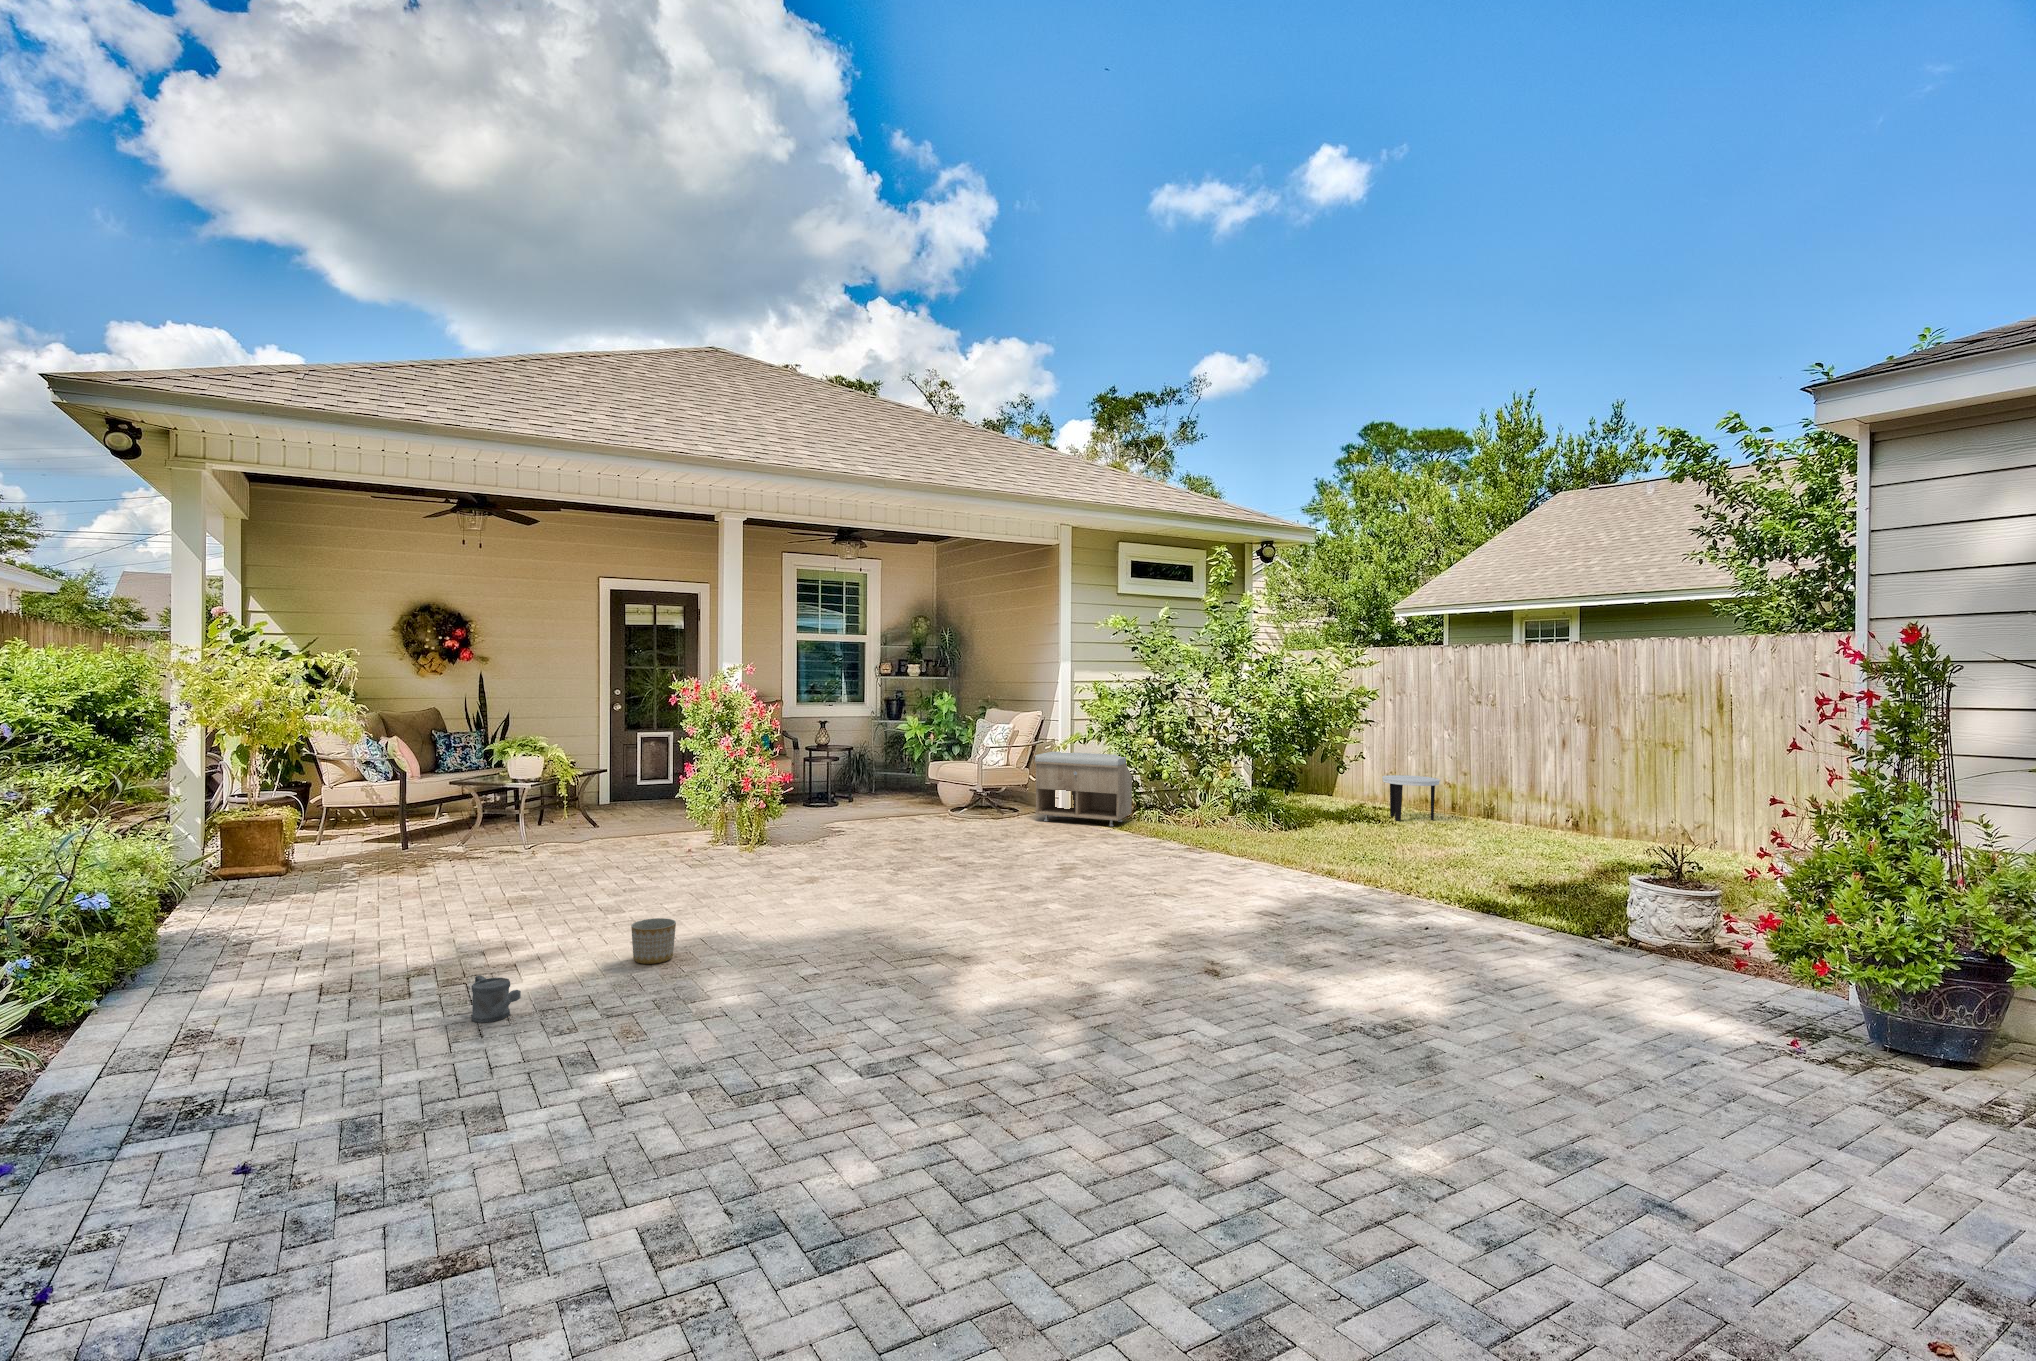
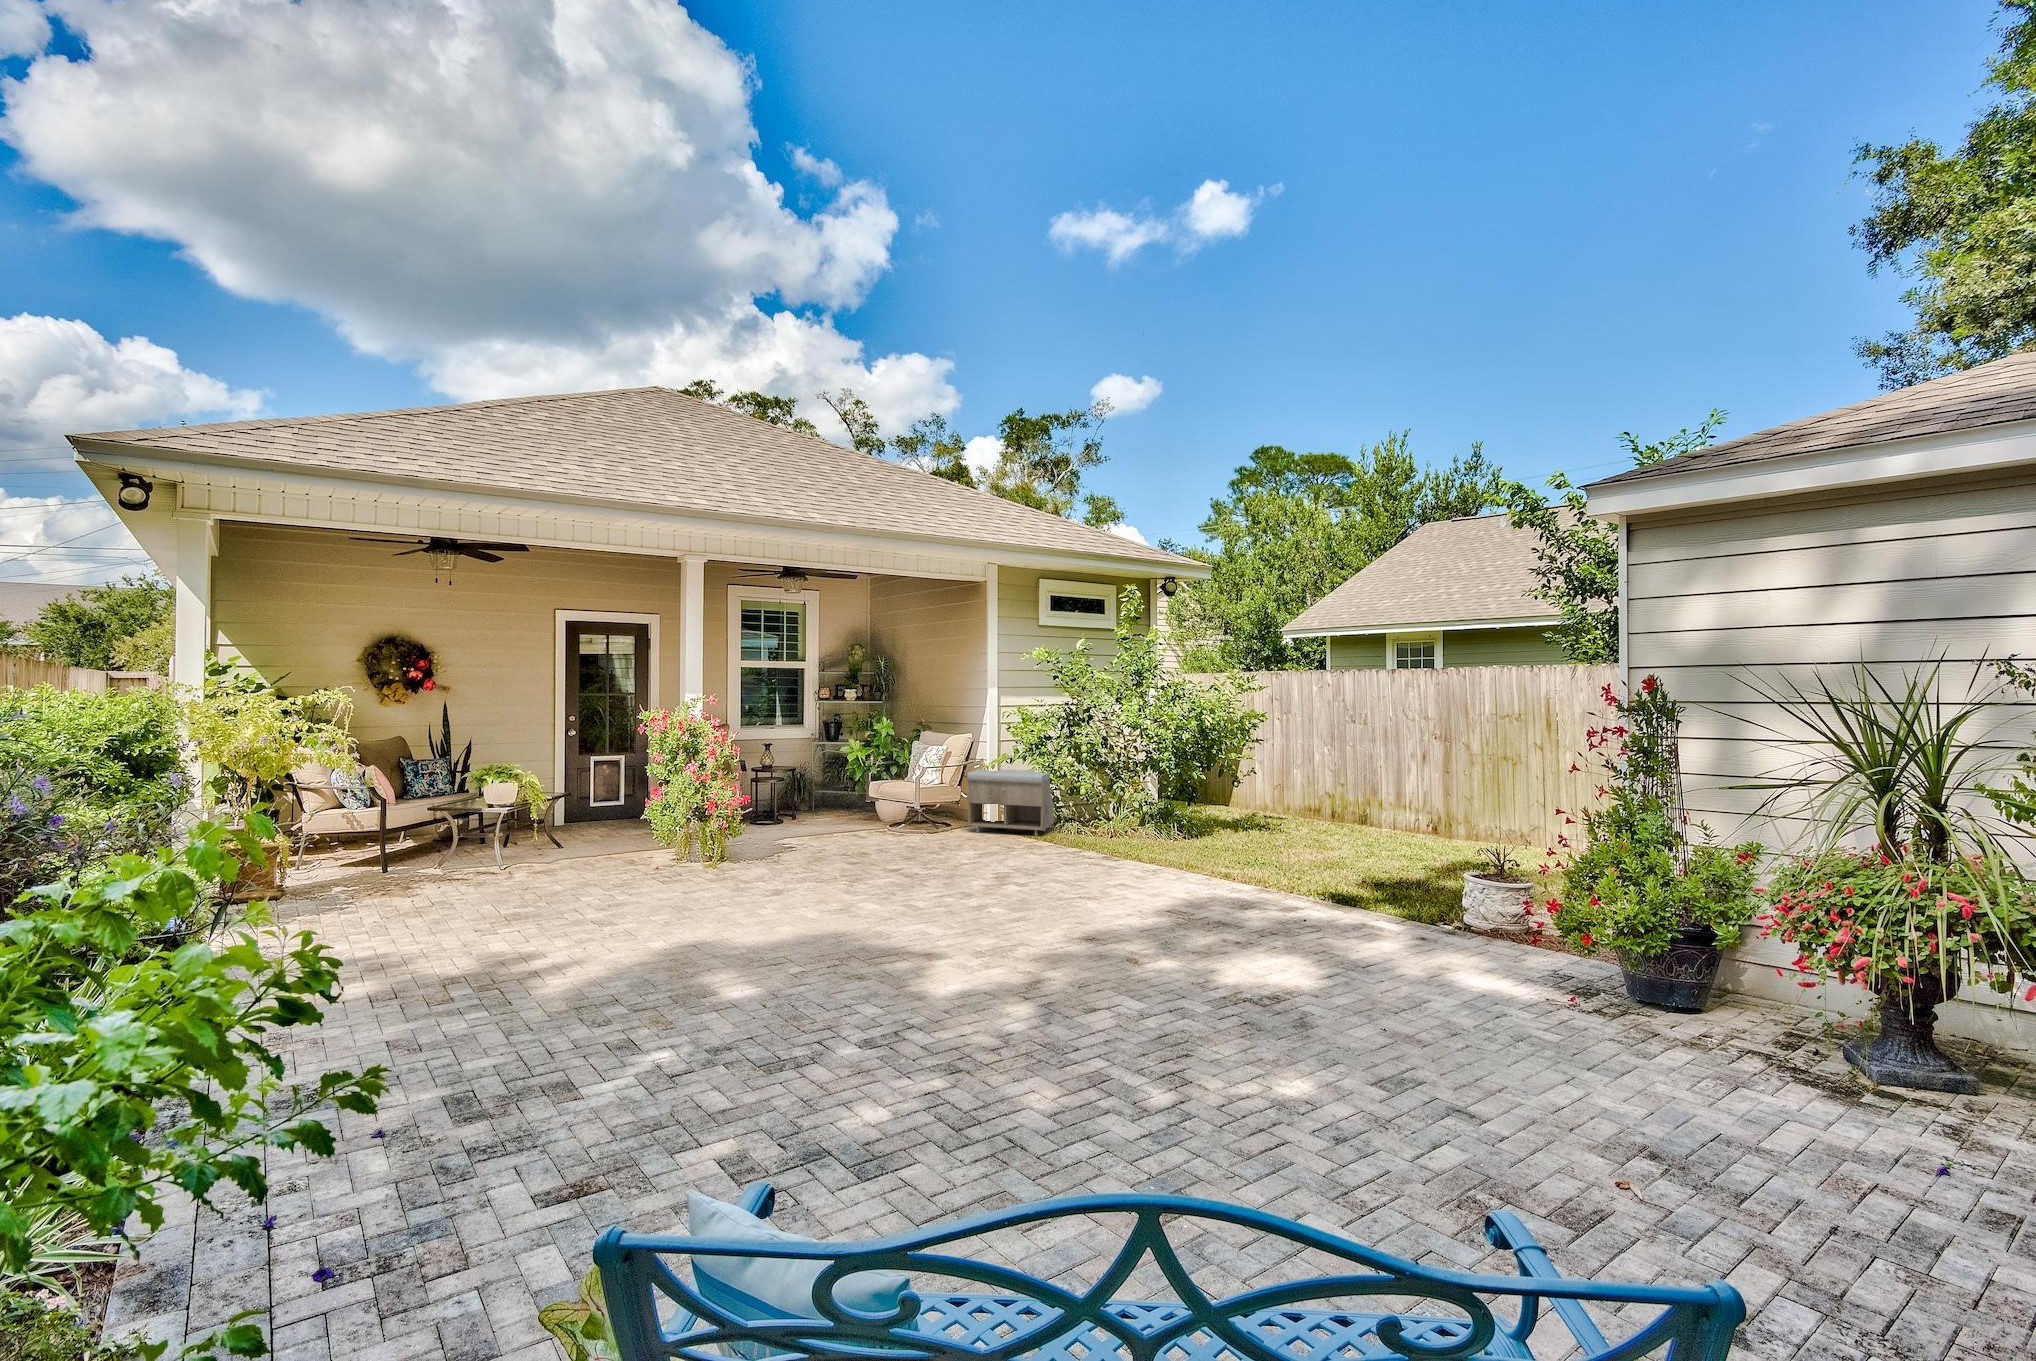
side table: present [1382,775,1440,821] -> none [1271,784,1320,825]
planter: present [631,918,676,964] -> none [632,932,671,972]
watering can: present [471,975,521,1023] -> none [505,986,552,1026]

